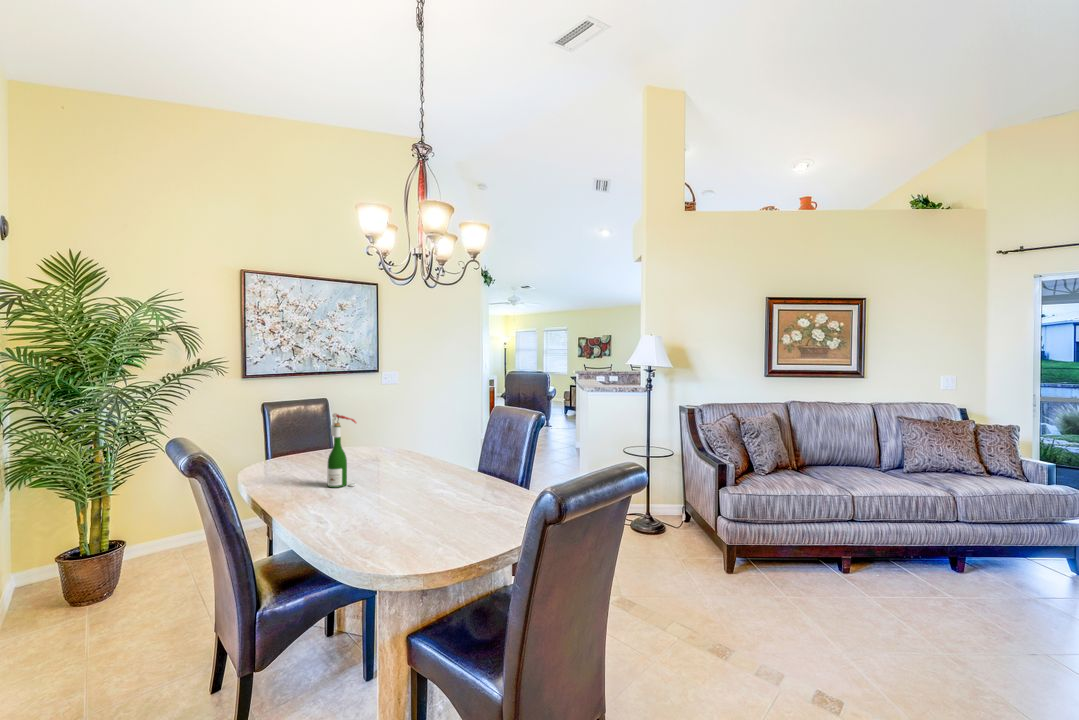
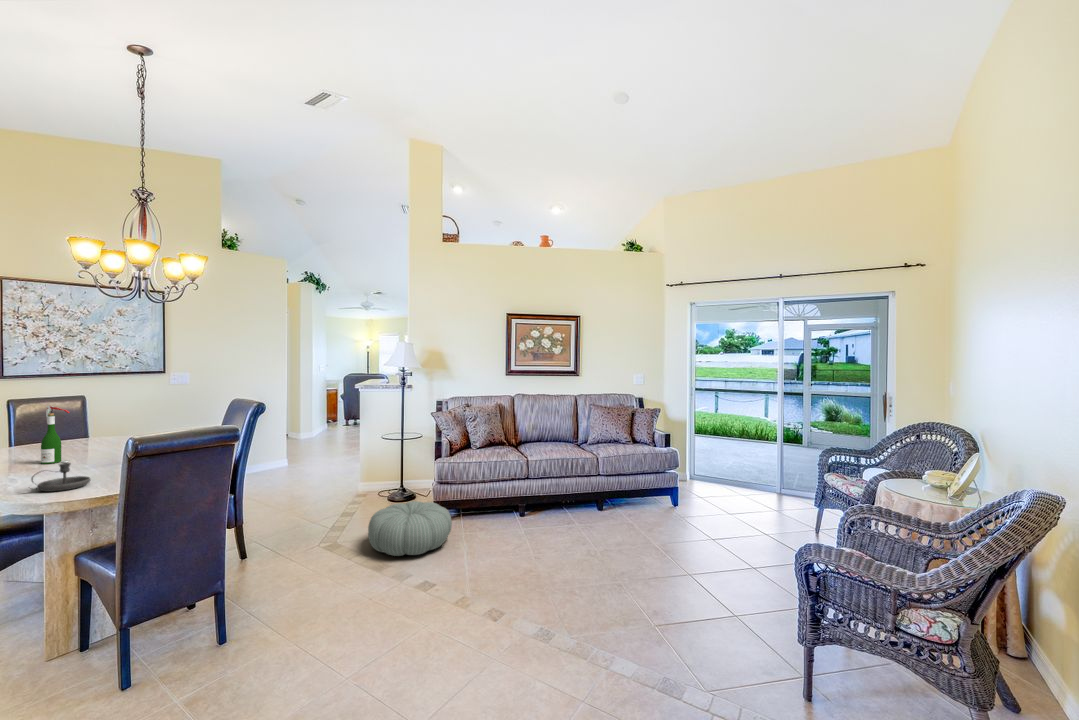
candlestick: none [366,500,427,545] -> present [31,463,91,492]
pouf: none [670,546,791,631] -> present [368,501,452,556]

